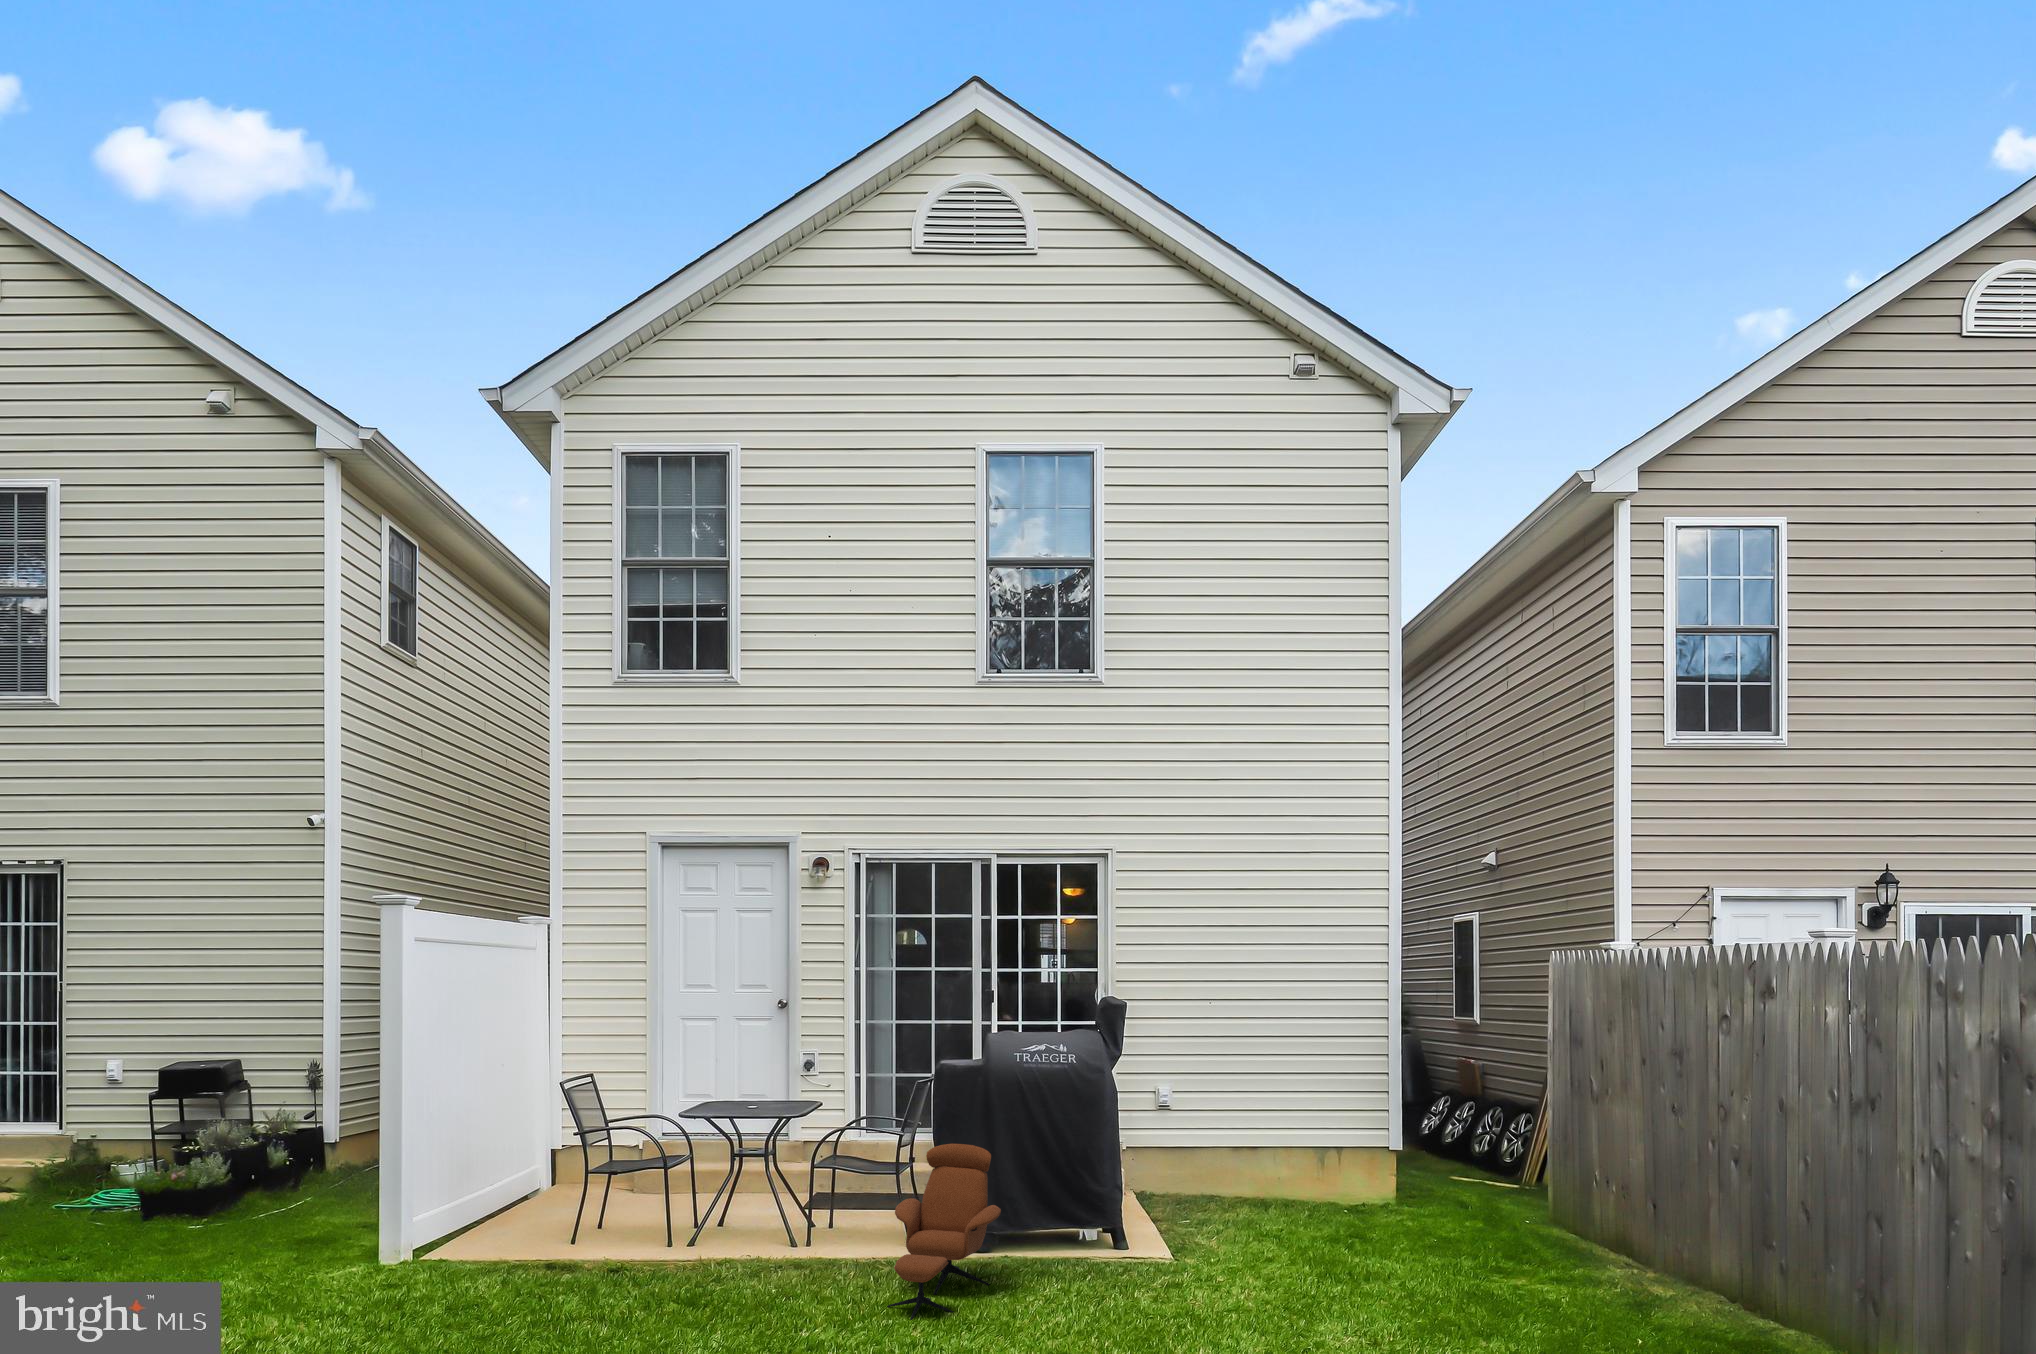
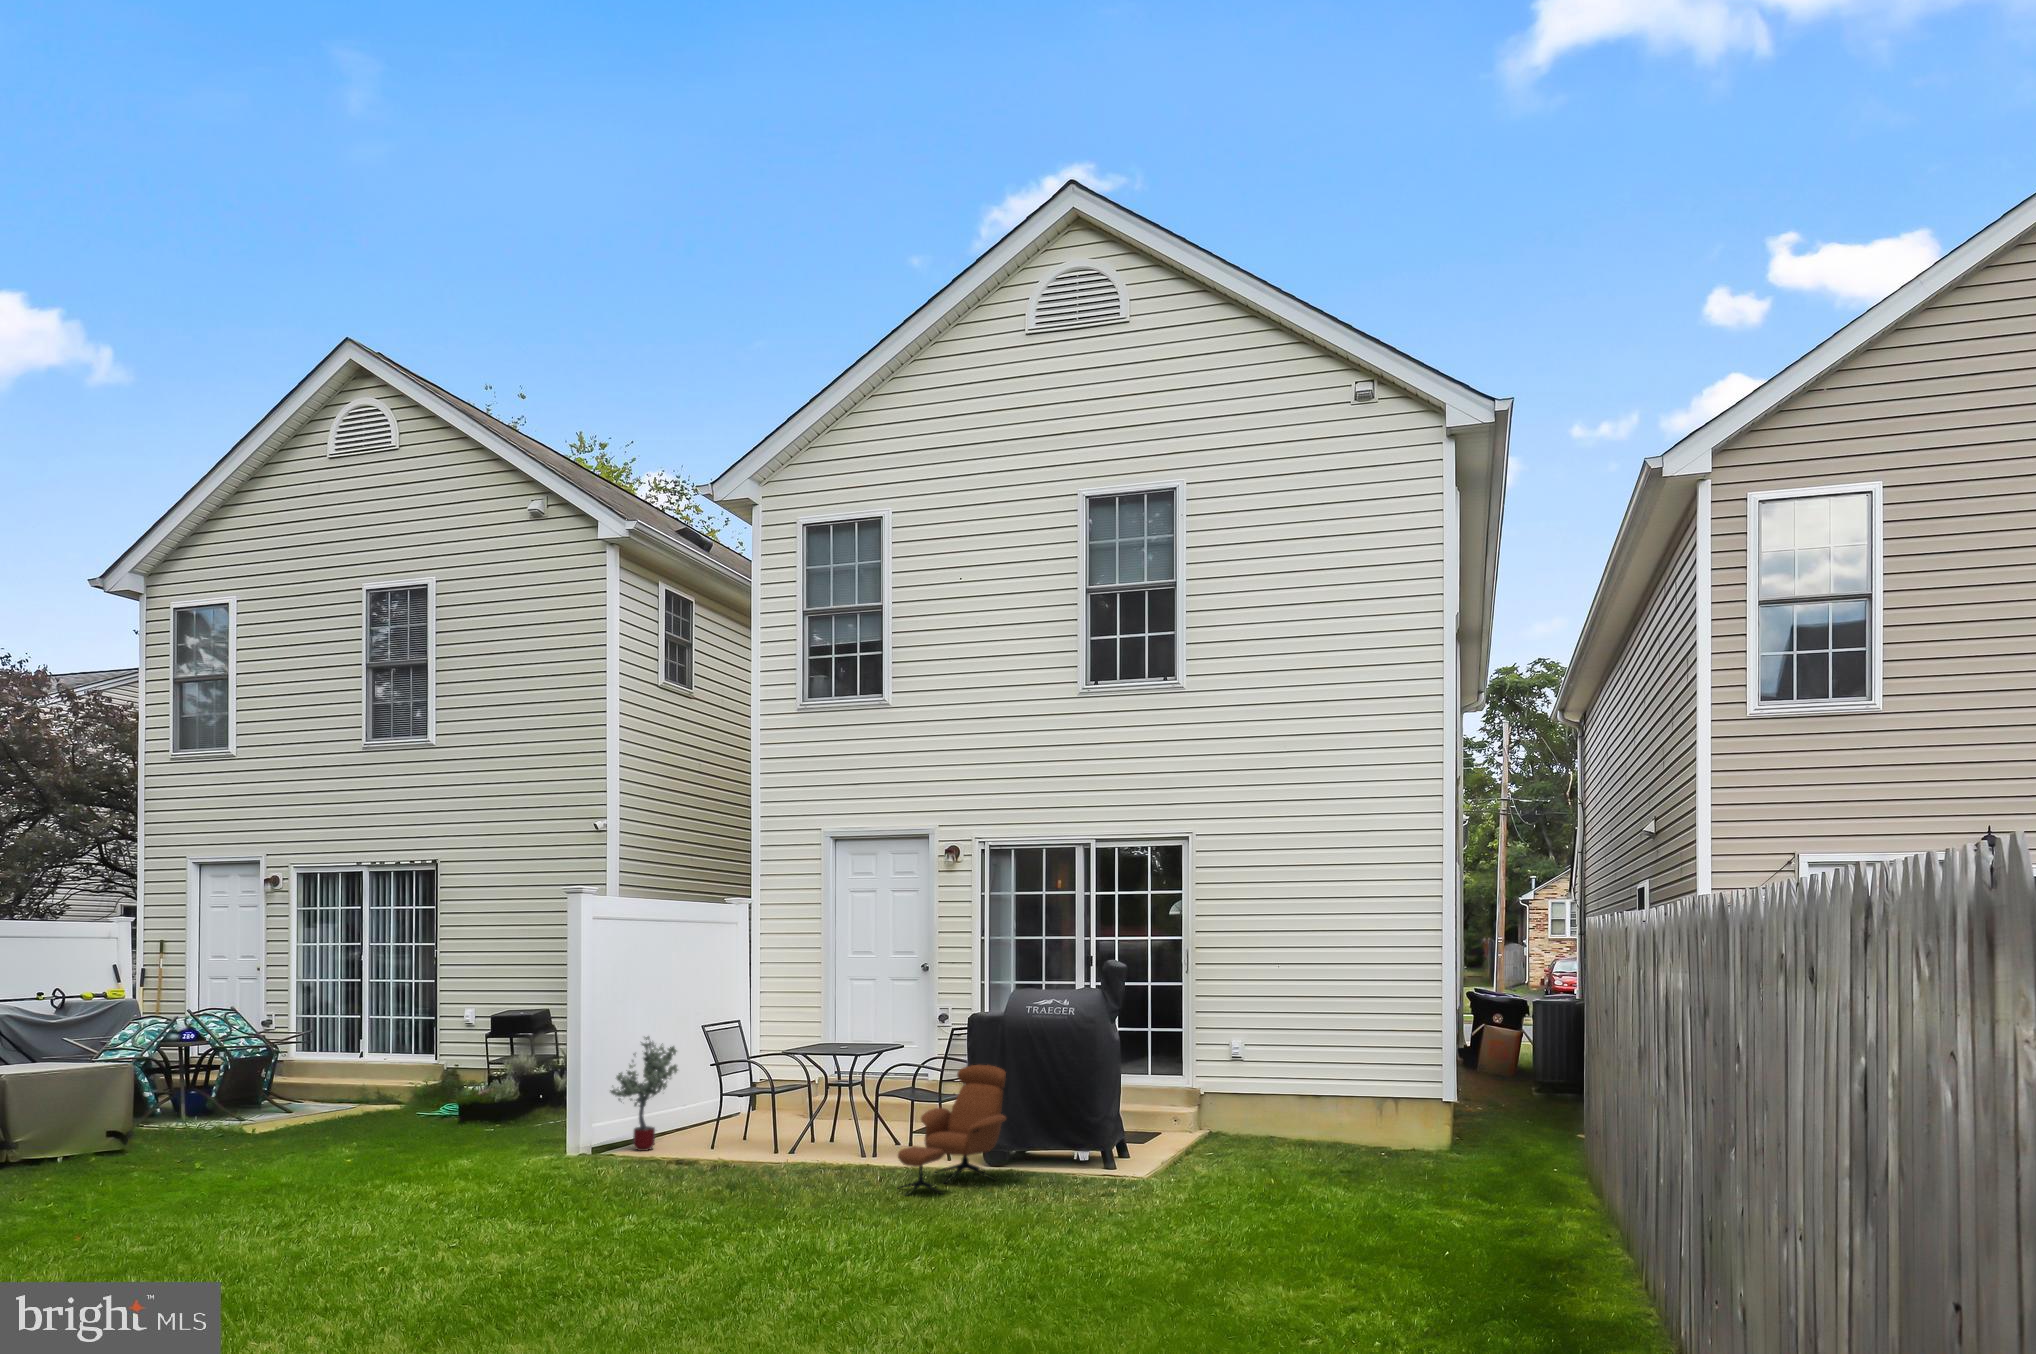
potted tree: none [444,1116,527,1266] -> present [610,1036,678,1151]

